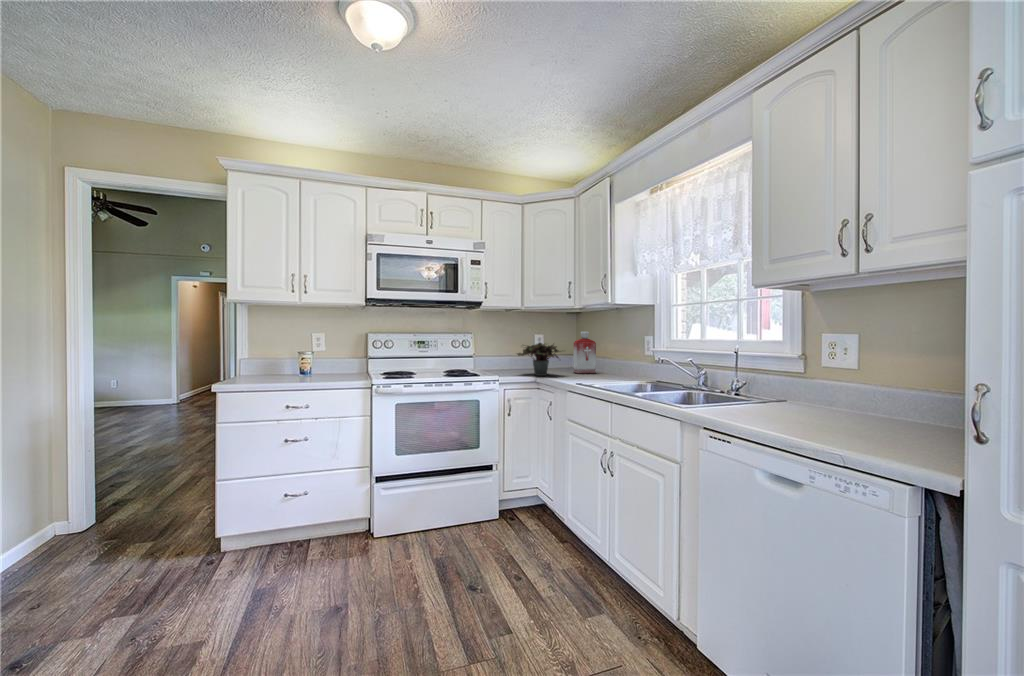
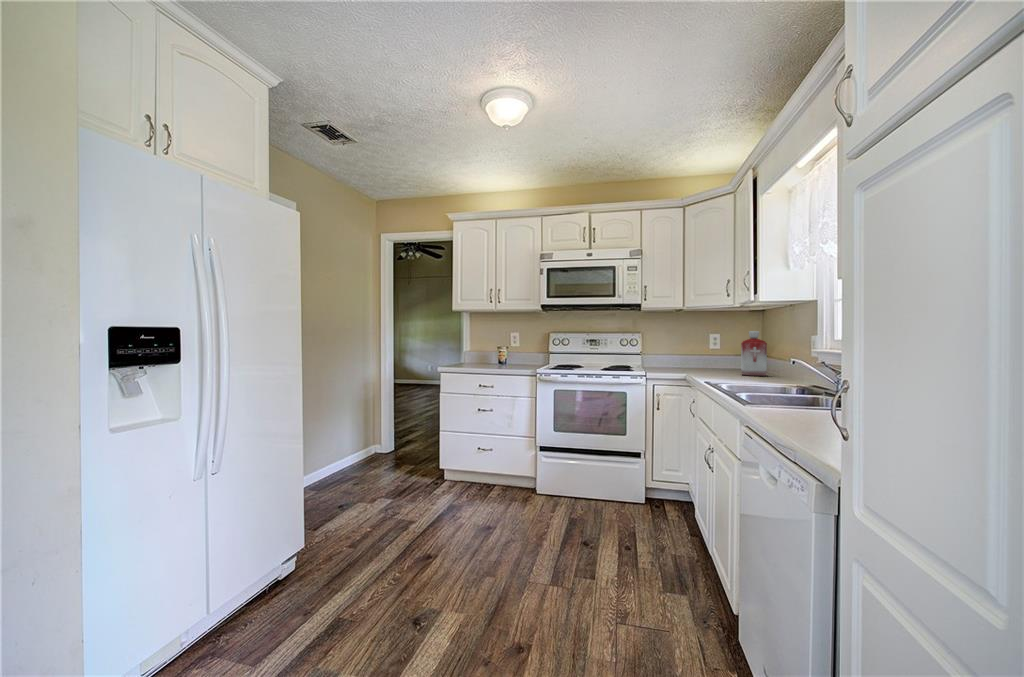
potted plant: present [517,343,562,376] -> none [668,342,724,375]

